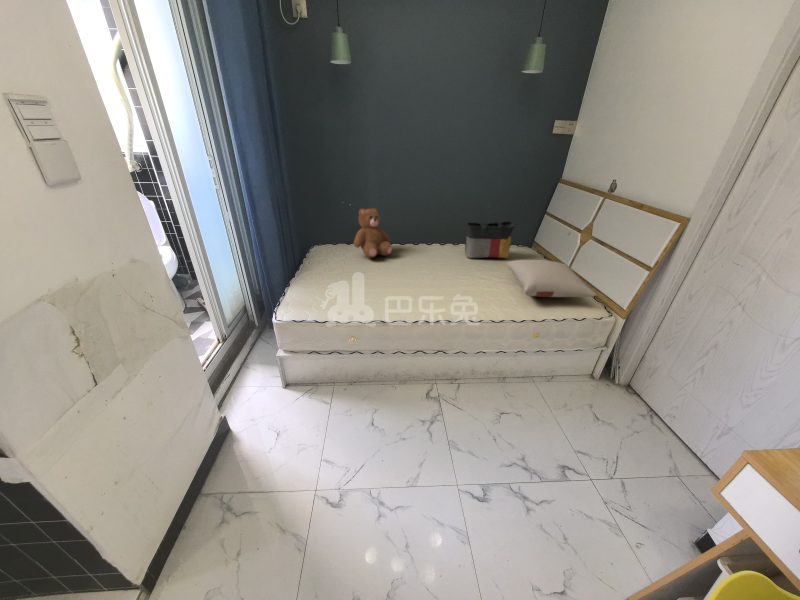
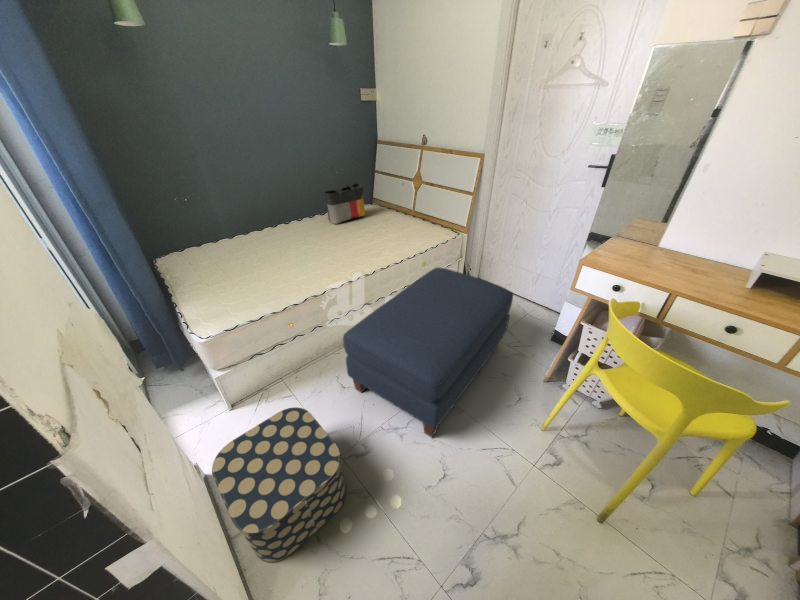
teddy bear: present [354,208,392,258] -> none [210,196,264,250]
pillow: present [506,260,597,297] -> none [373,207,447,236]
ottoman: none [373,346,629,543] -> present [343,268,513,437]
storage box: none [178,413,308,545] -> present [212,407,346,562]

